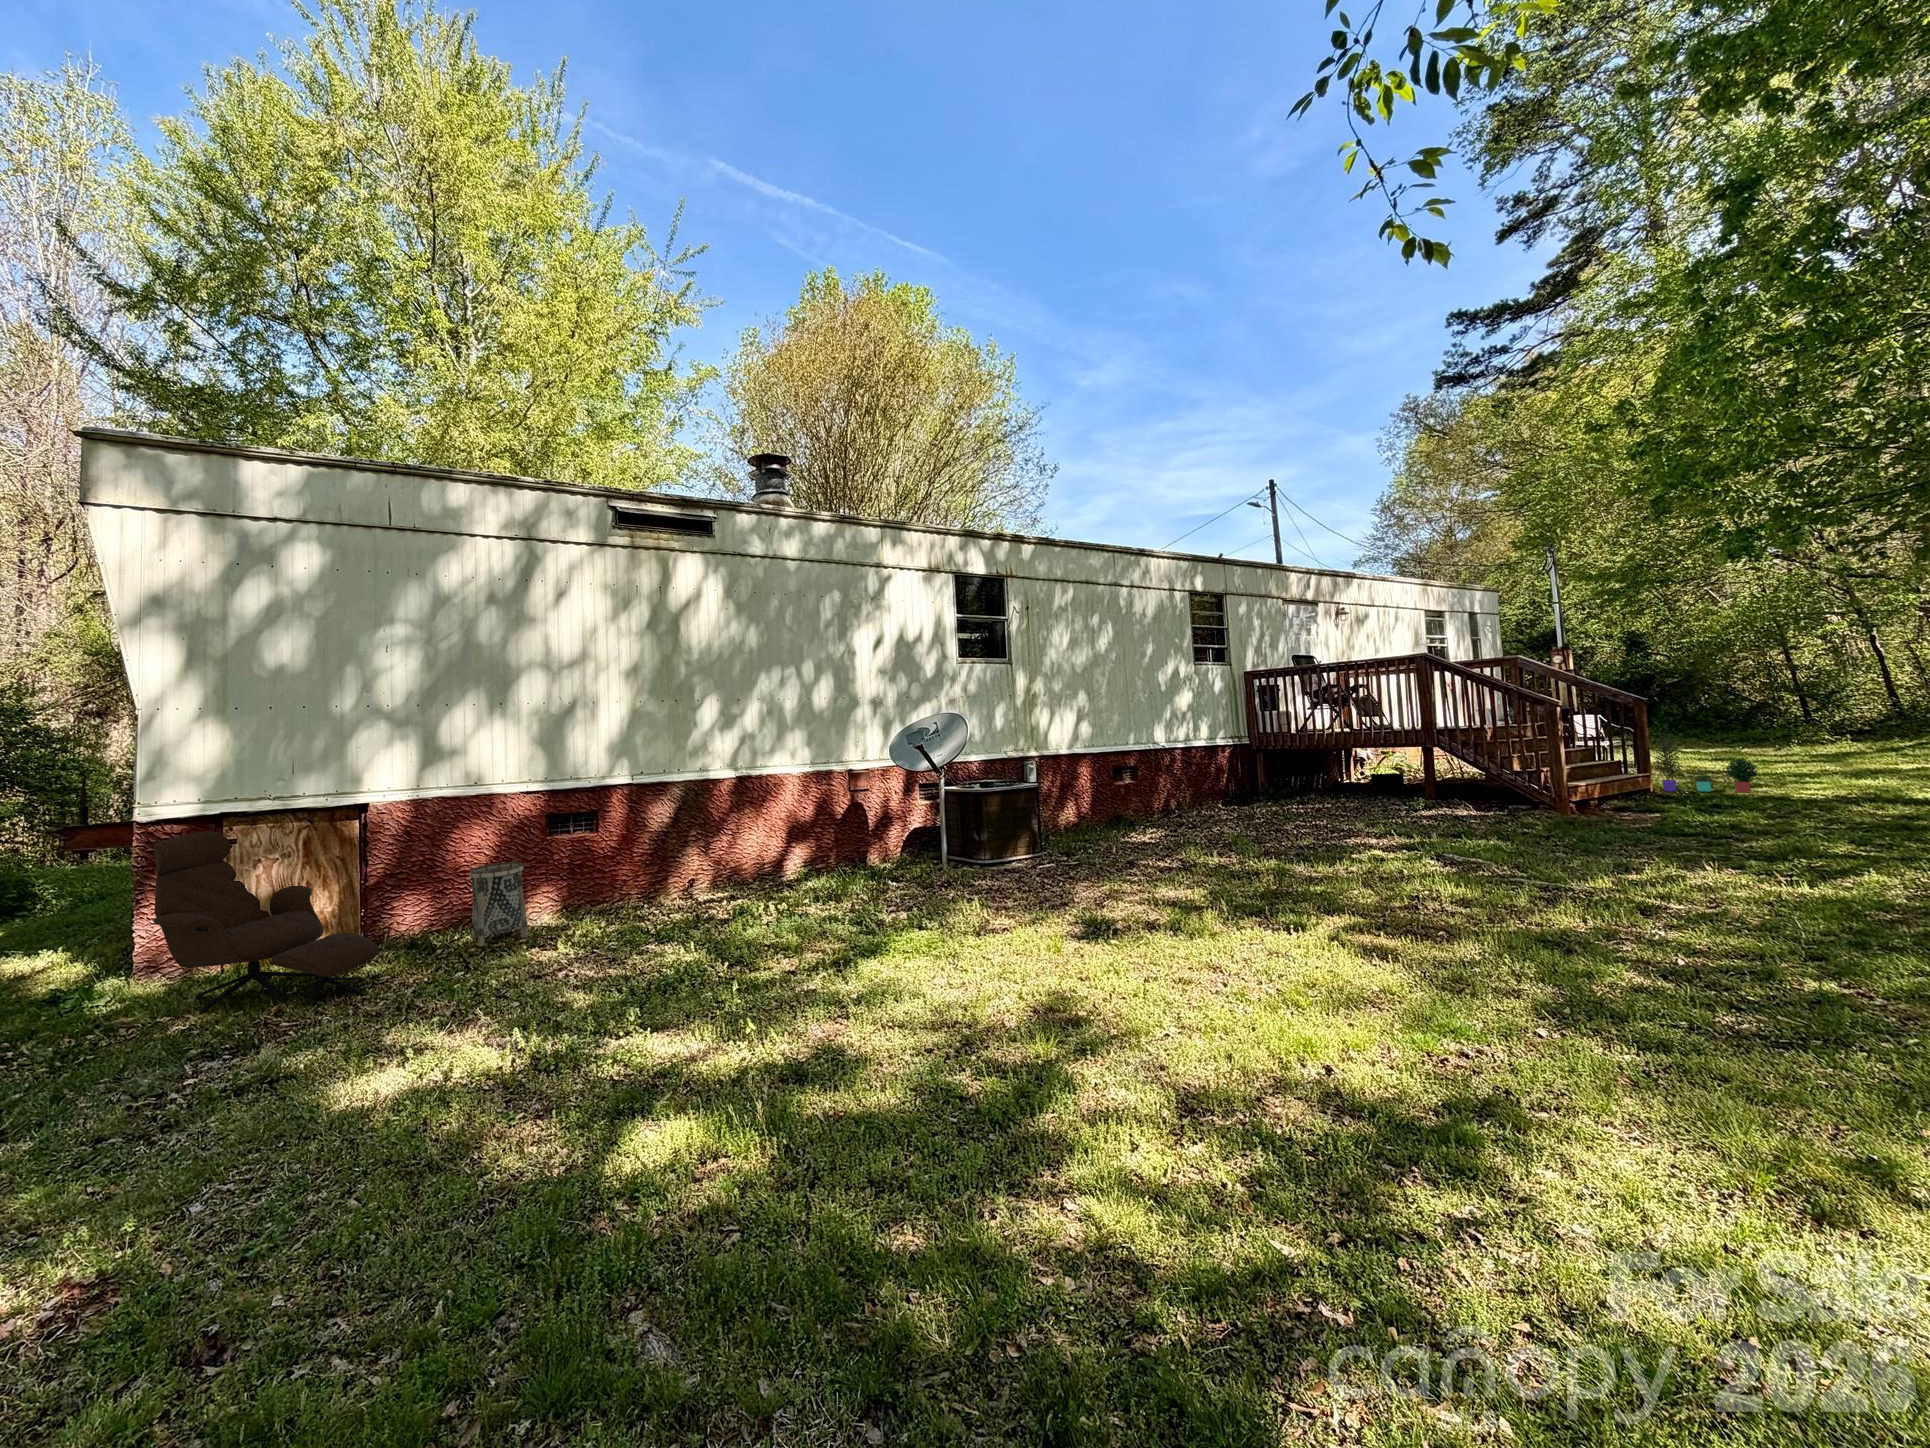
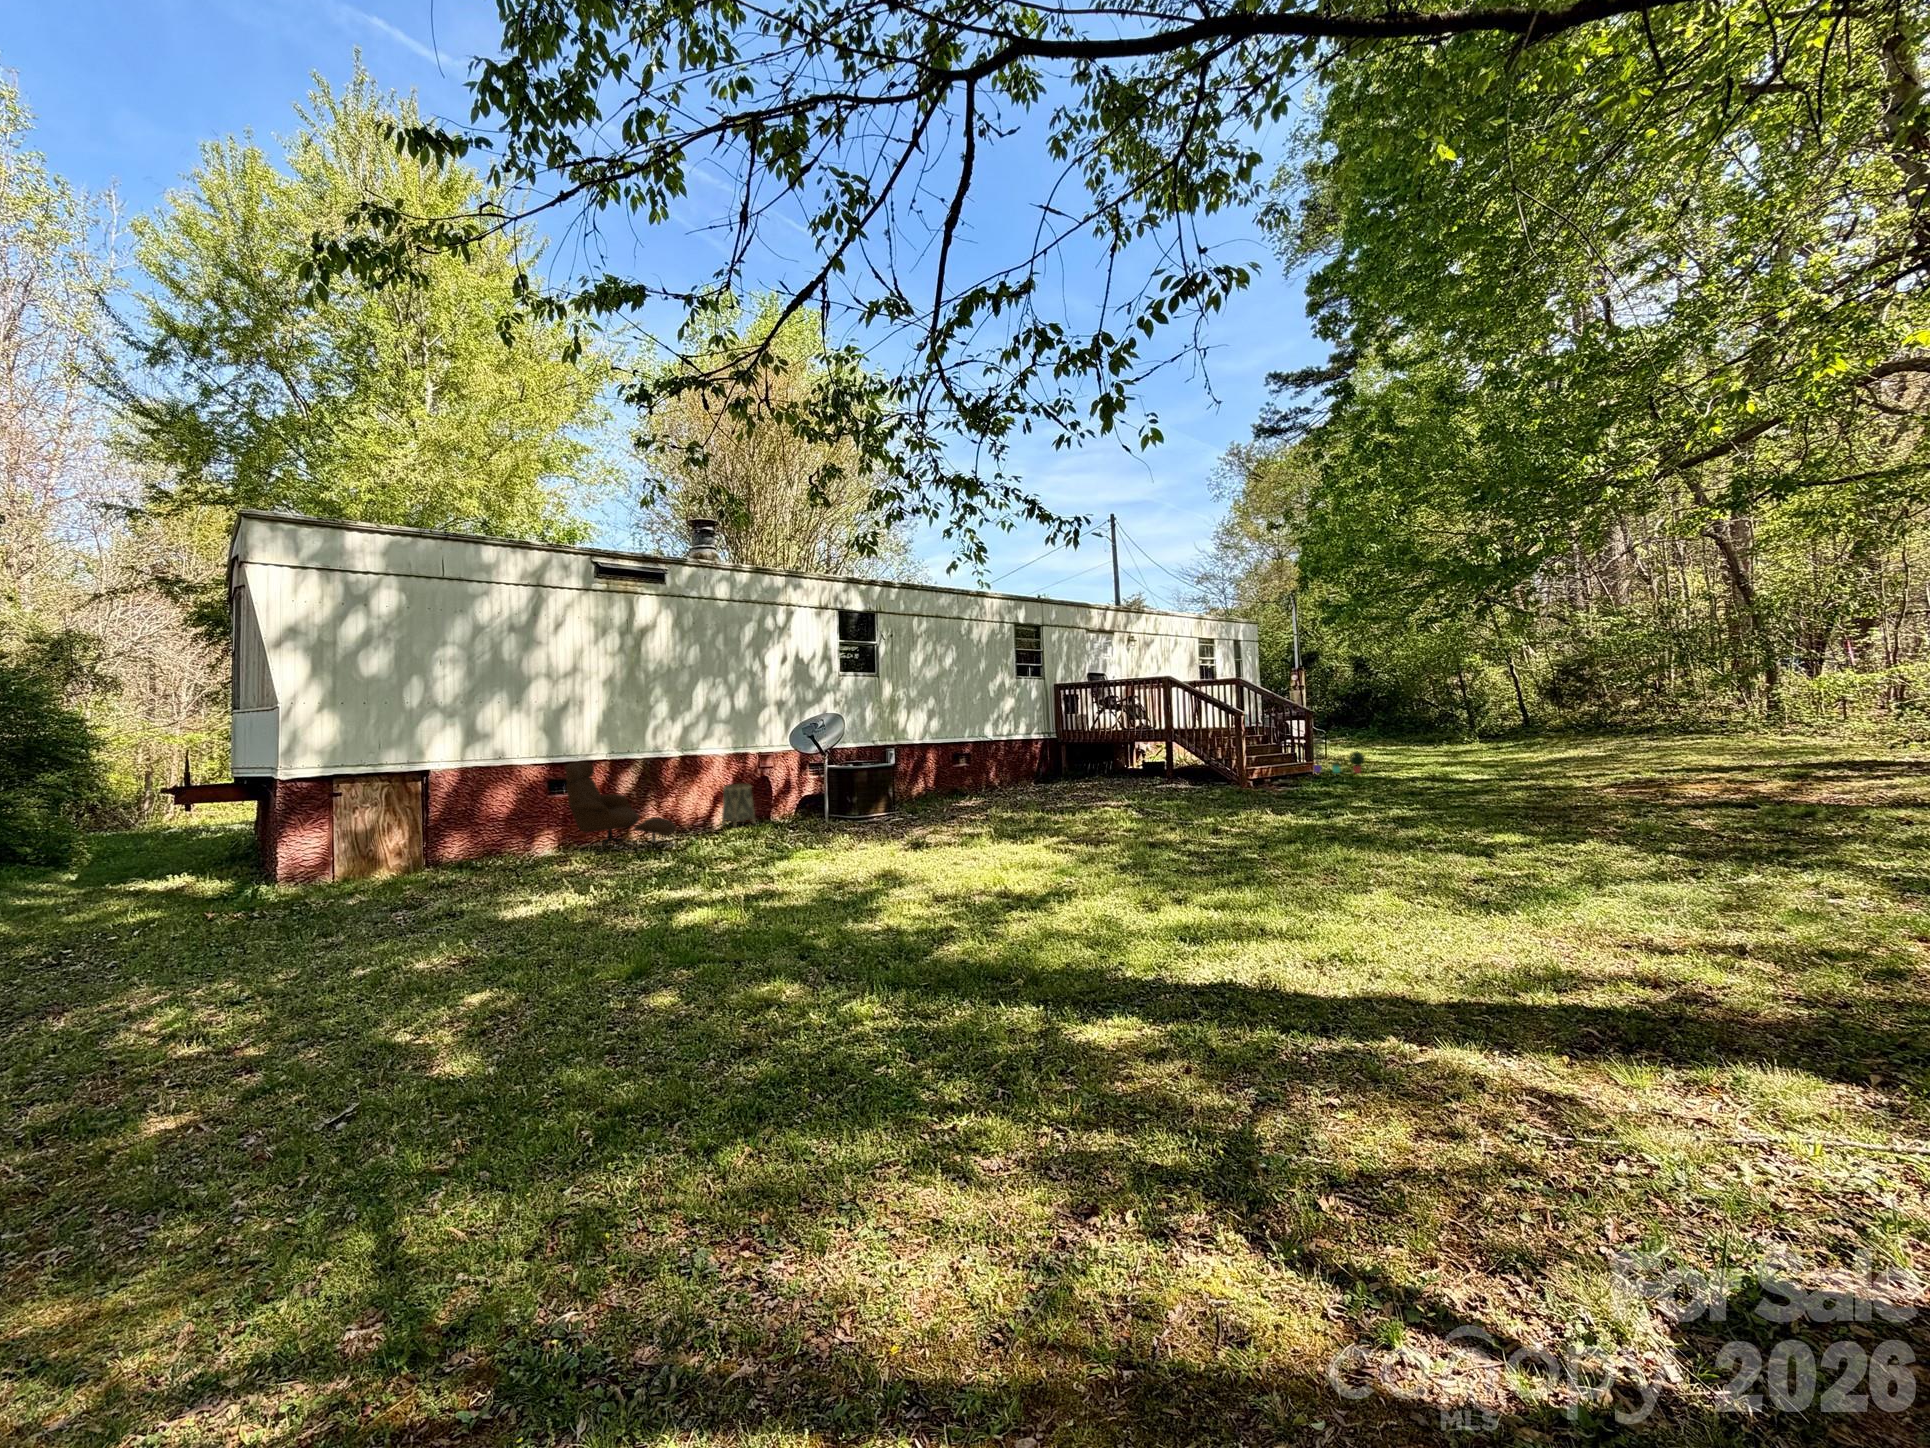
lounge chair: present [153,830,379,1013] -> present [565,761,676,855]
basket: present [469,862,528,946] -> present [722,783,756,827]

